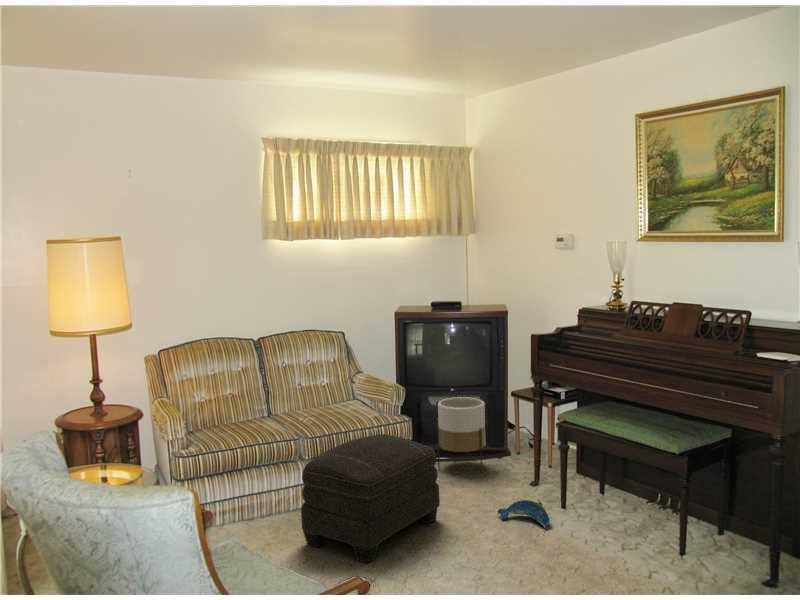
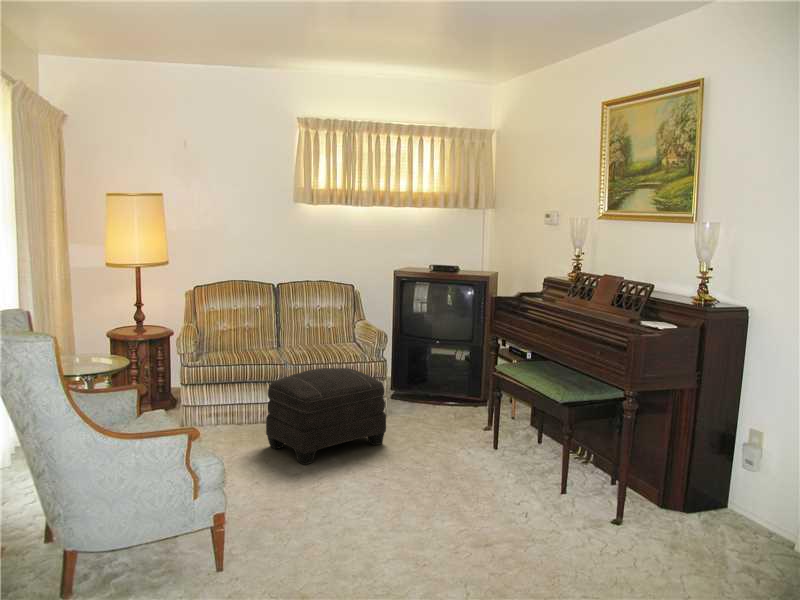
planter: present [437,397,486,472] -> none [416,349,460,416]
plush toy: present [498,500,550,529] -> none [435,436,472,461]

